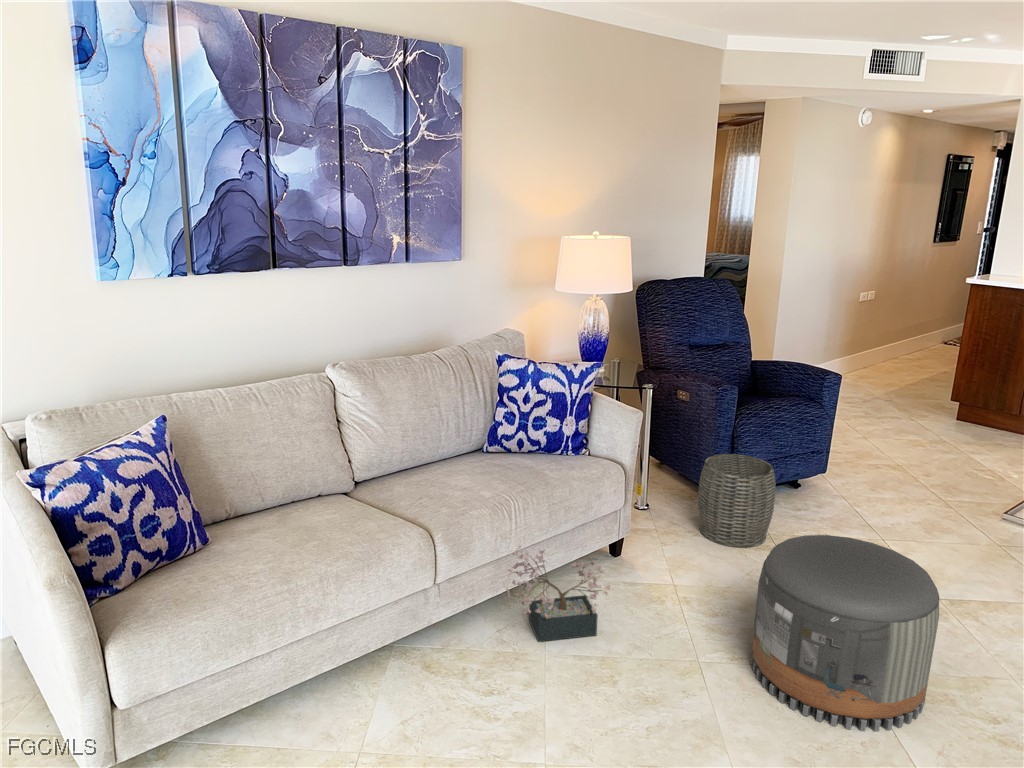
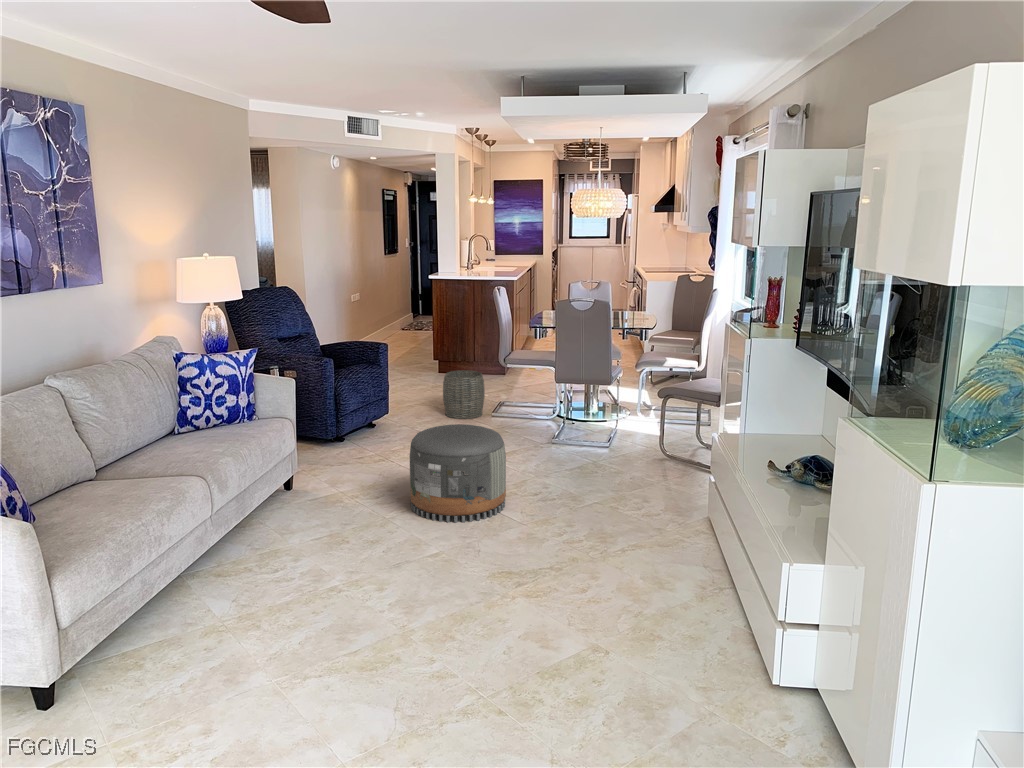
woven basket: present [698,454,776,547] -> present [443,370,485,419]
decorative plant: present [506,546,610,642] -> none [248,479,318,541]

